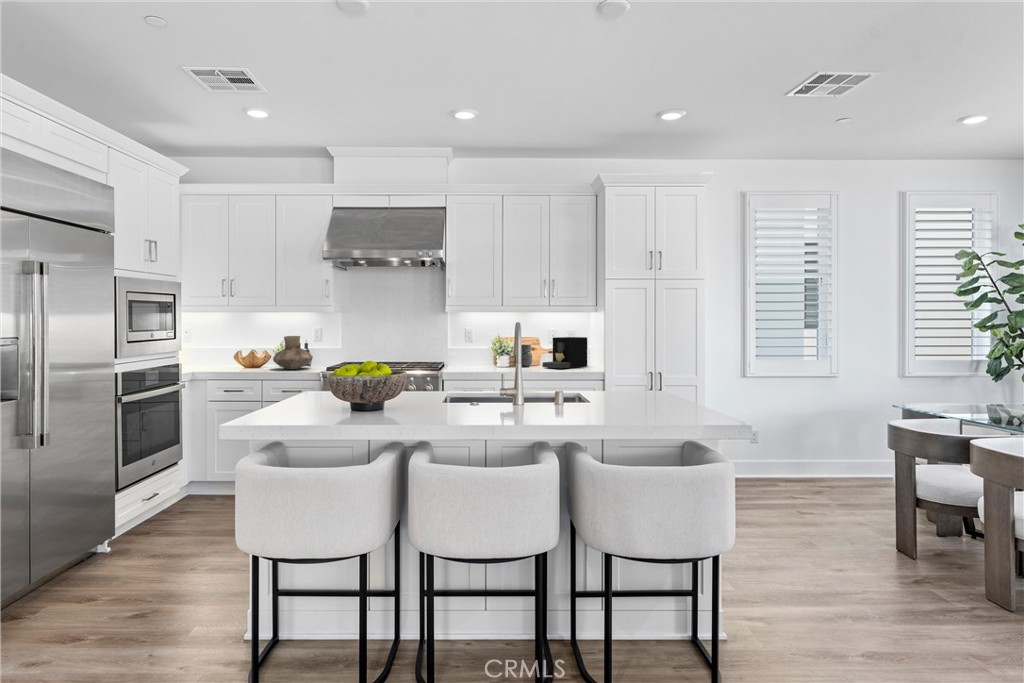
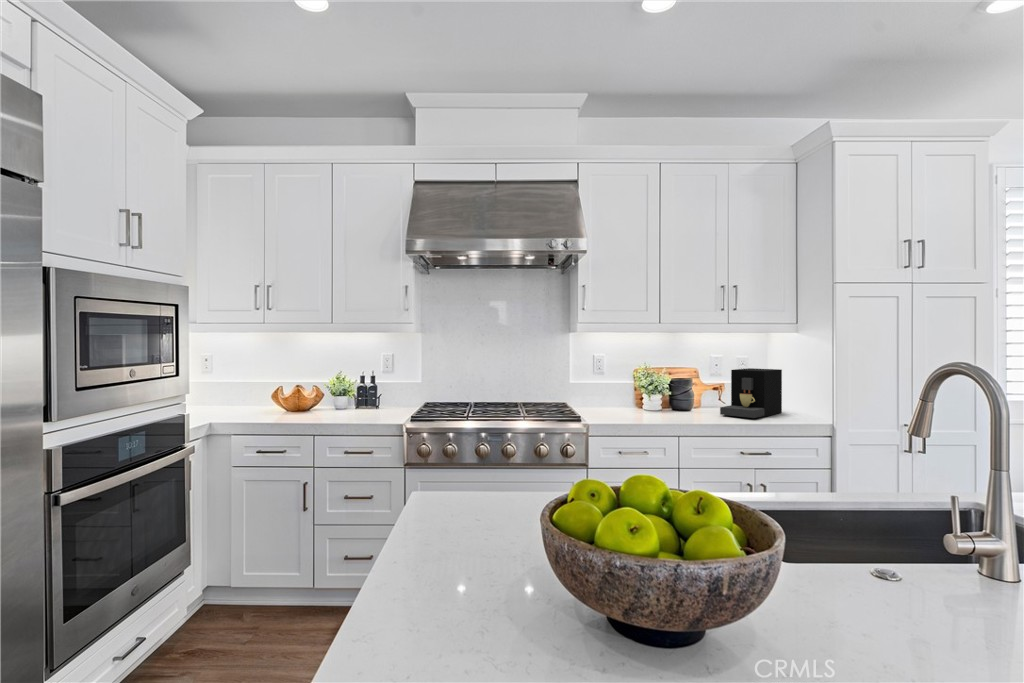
vase: present [273,336,313,369] -> none [327,367,383,416]

